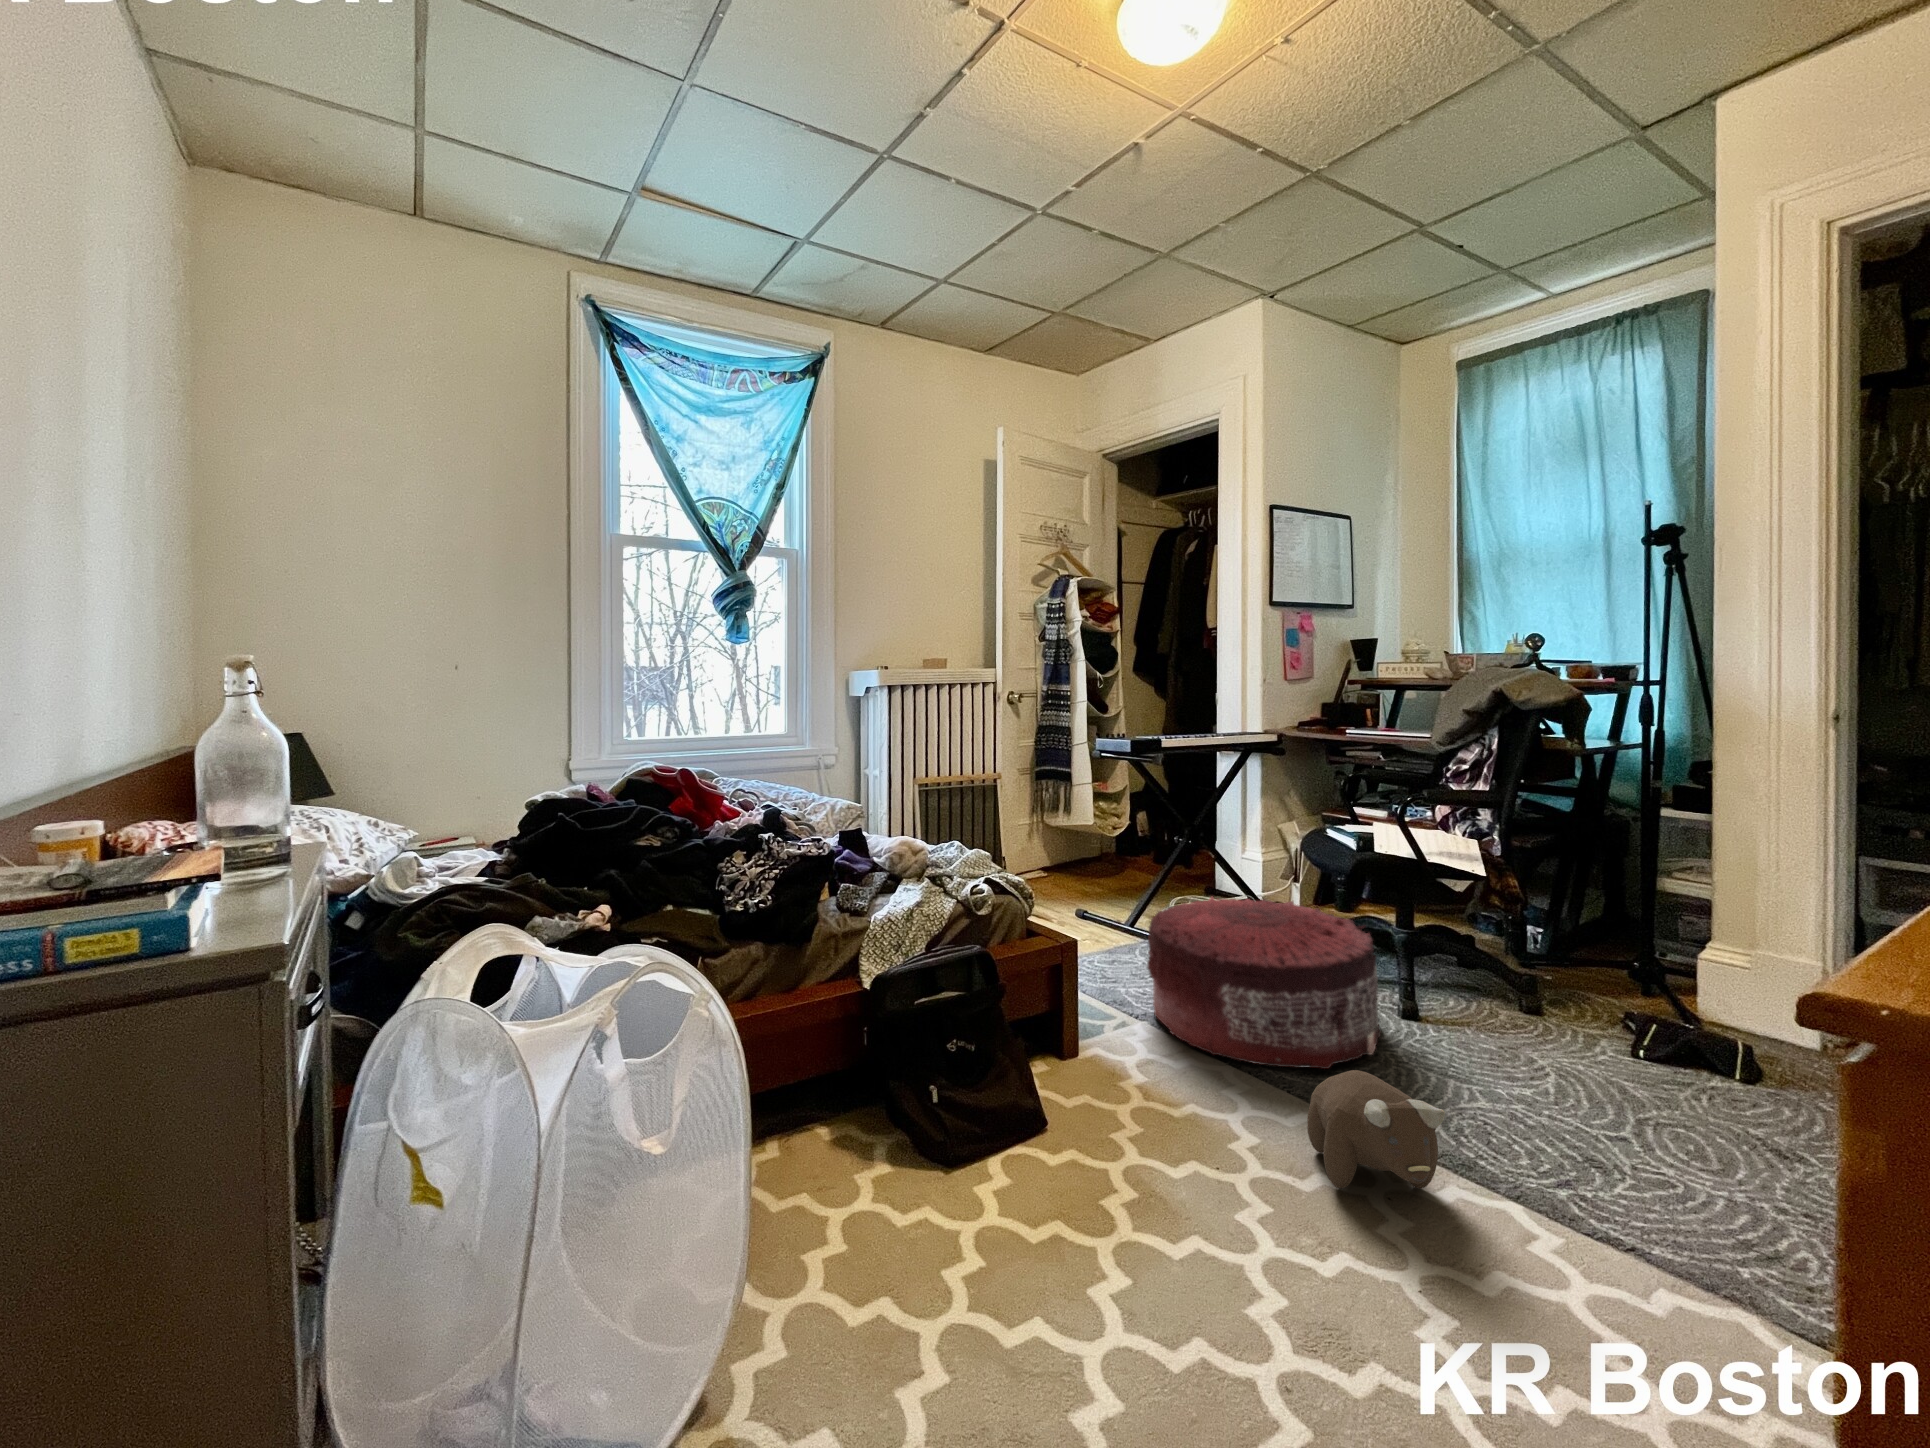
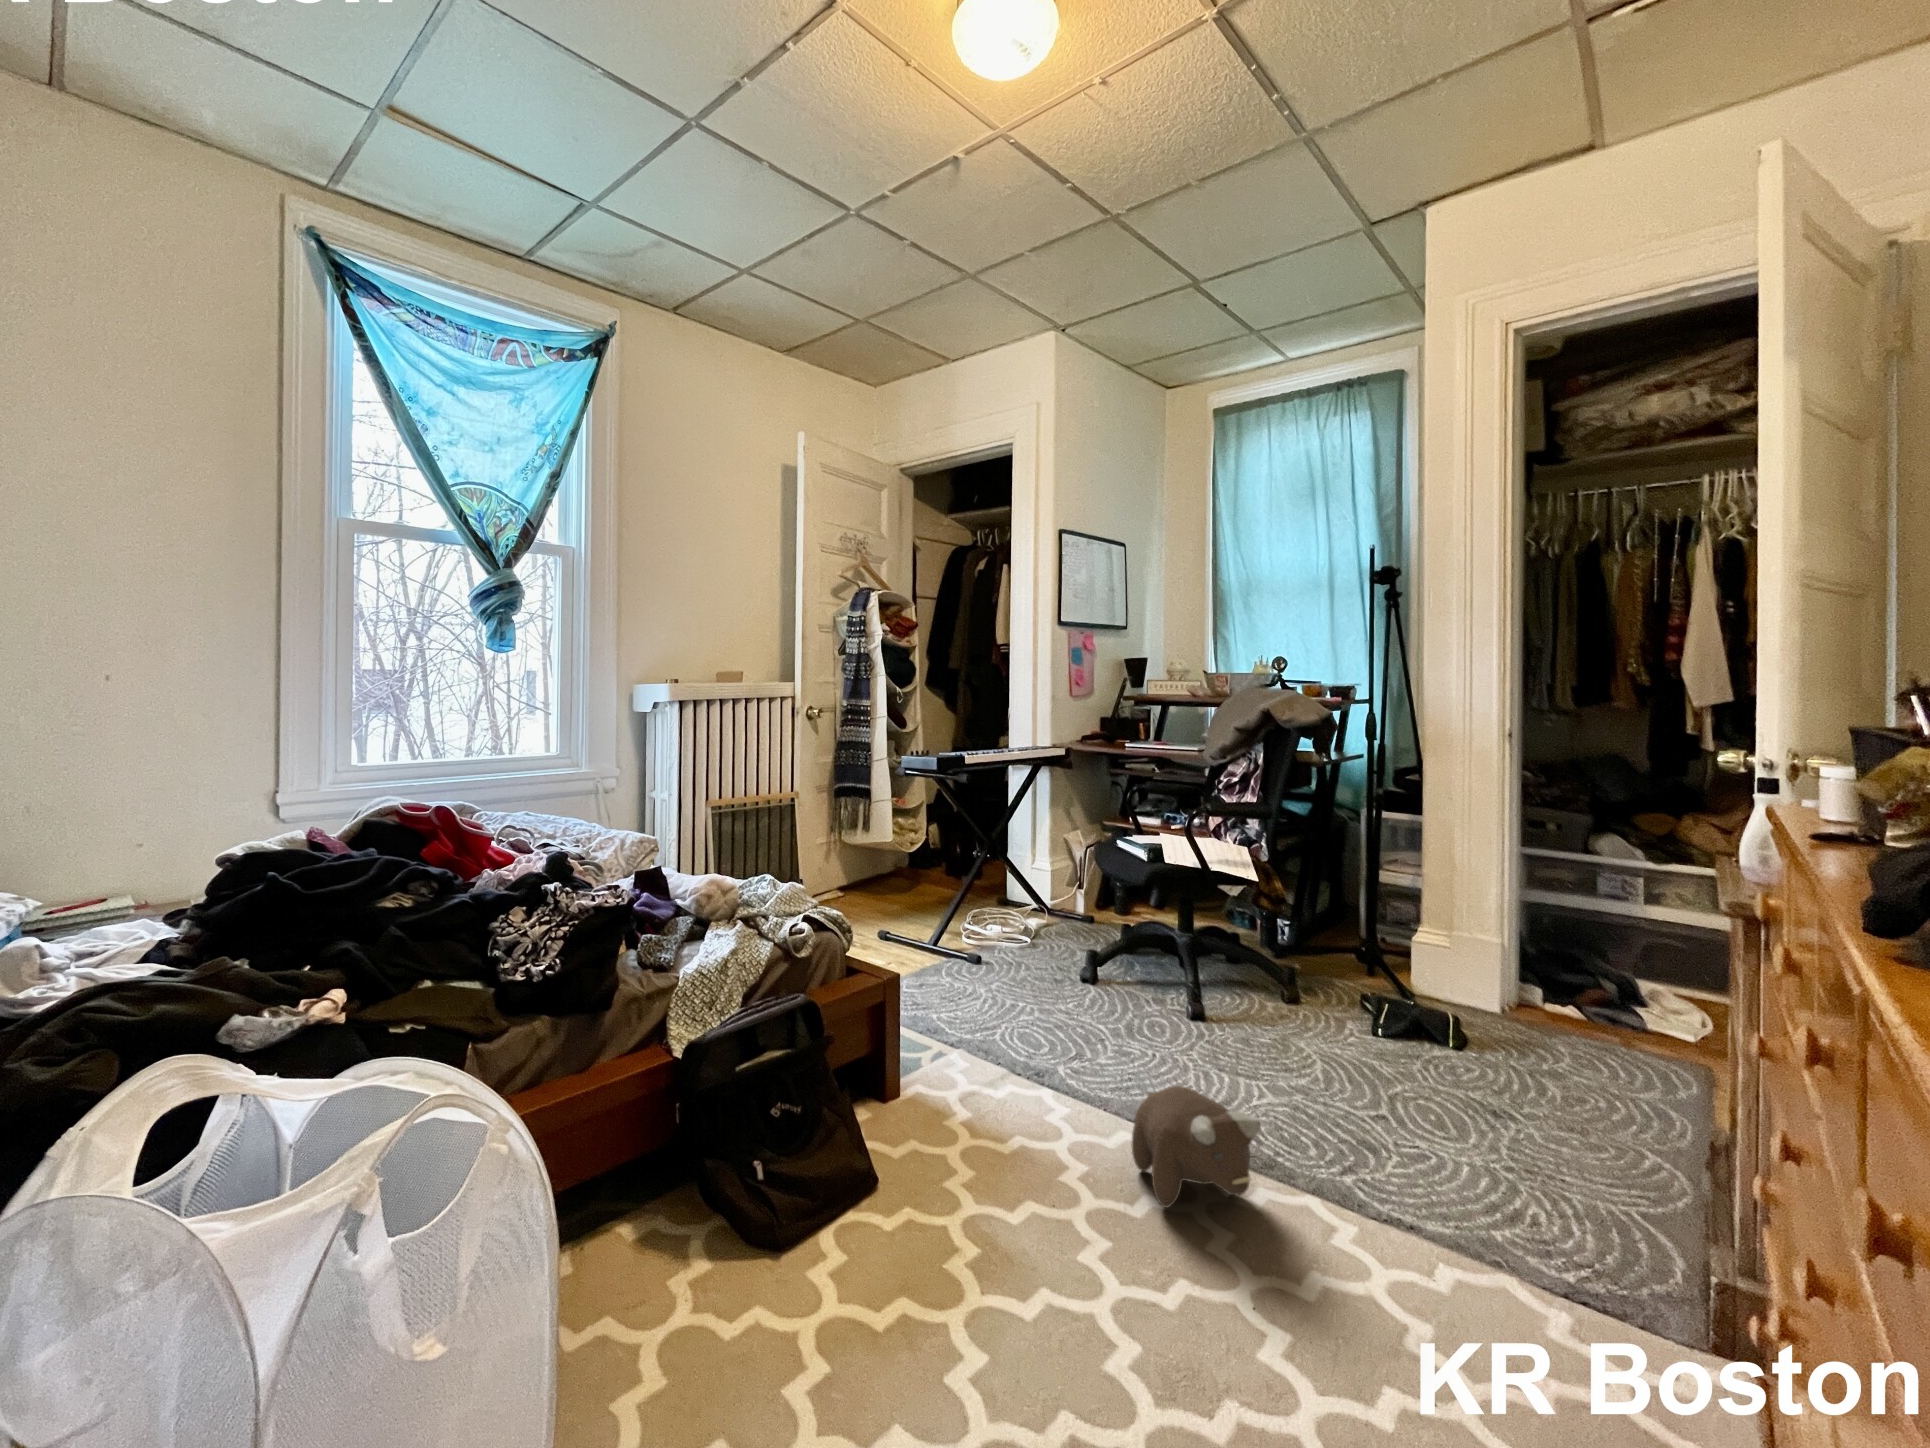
pouf: present [1147,897,1382,1069] -> none [963,913,1178,1083]

